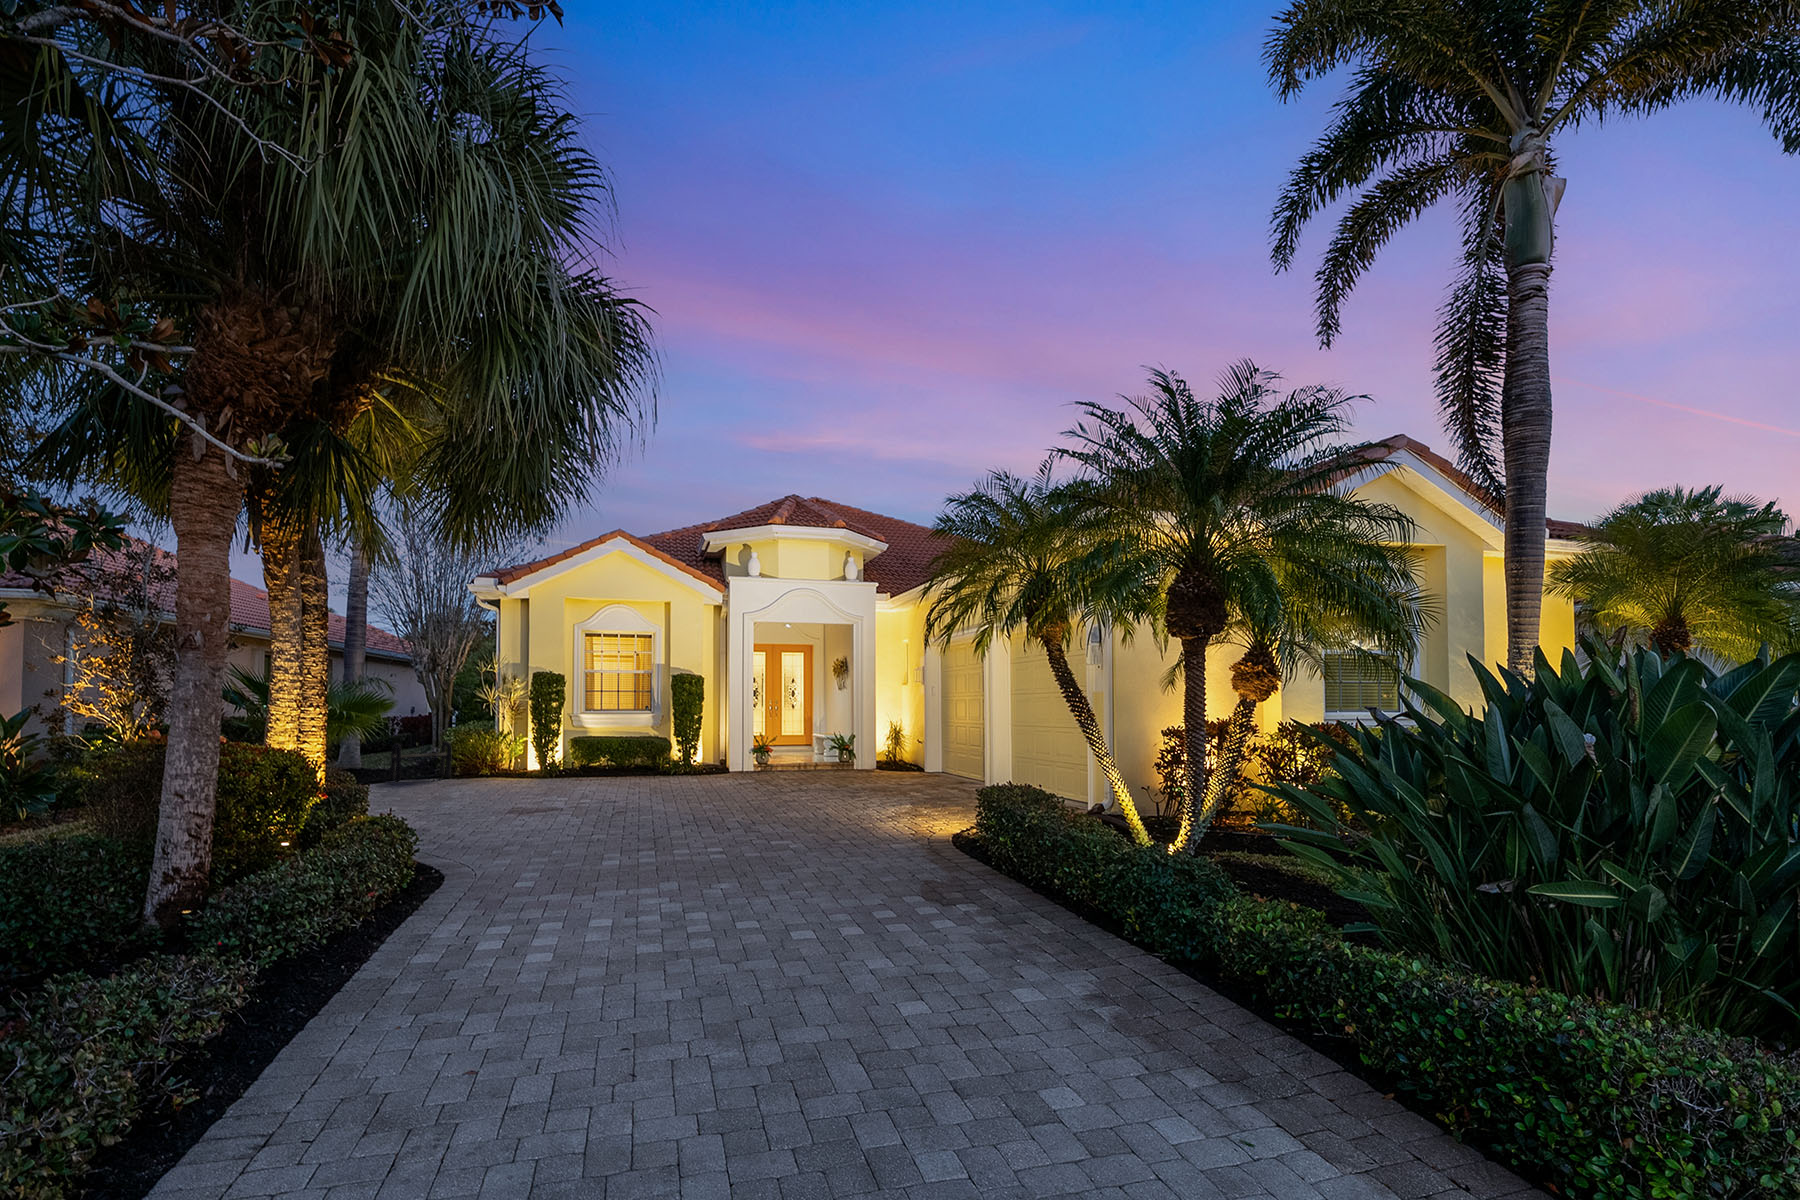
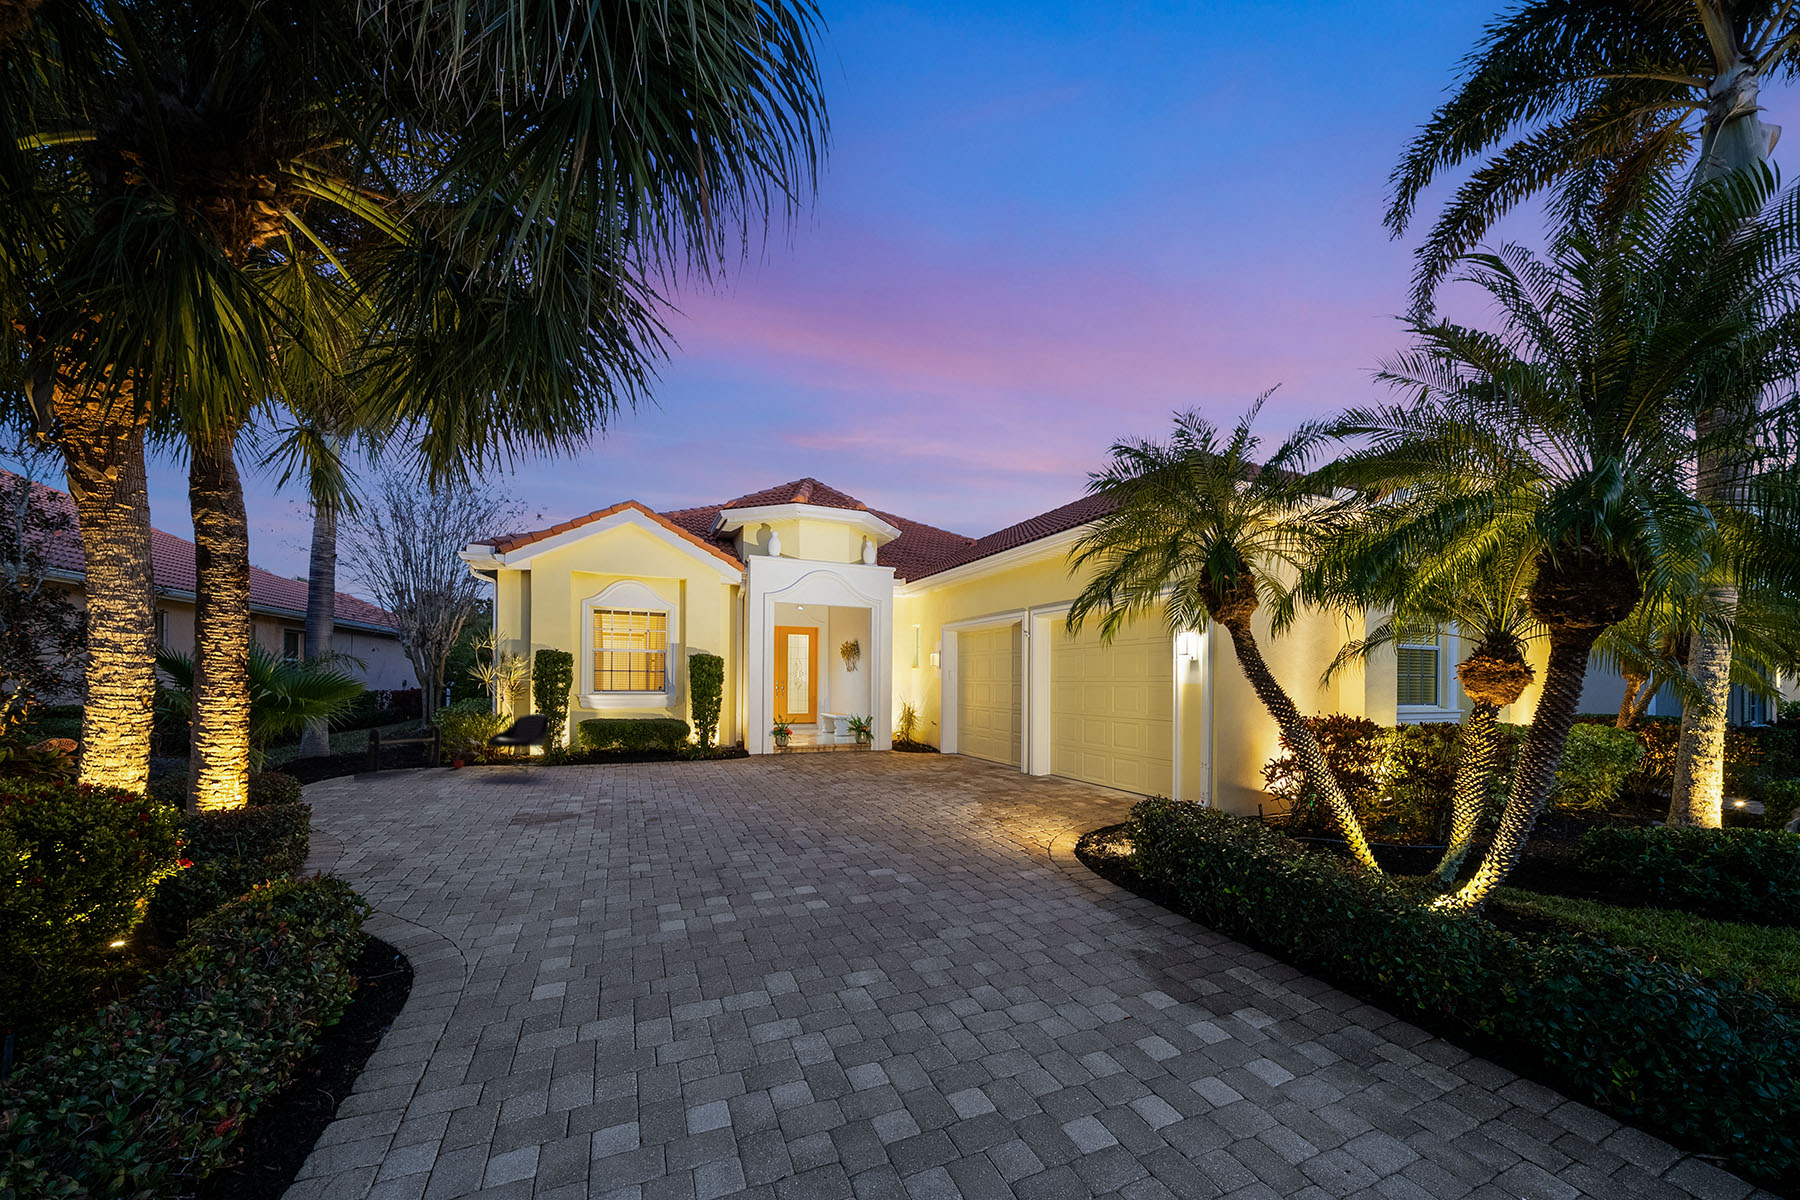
lounge chair: none [492,731,547,782] -> present [488,714,550,770]
potted plant: none [452,752,488,779] -> present [446,742,475,768]

